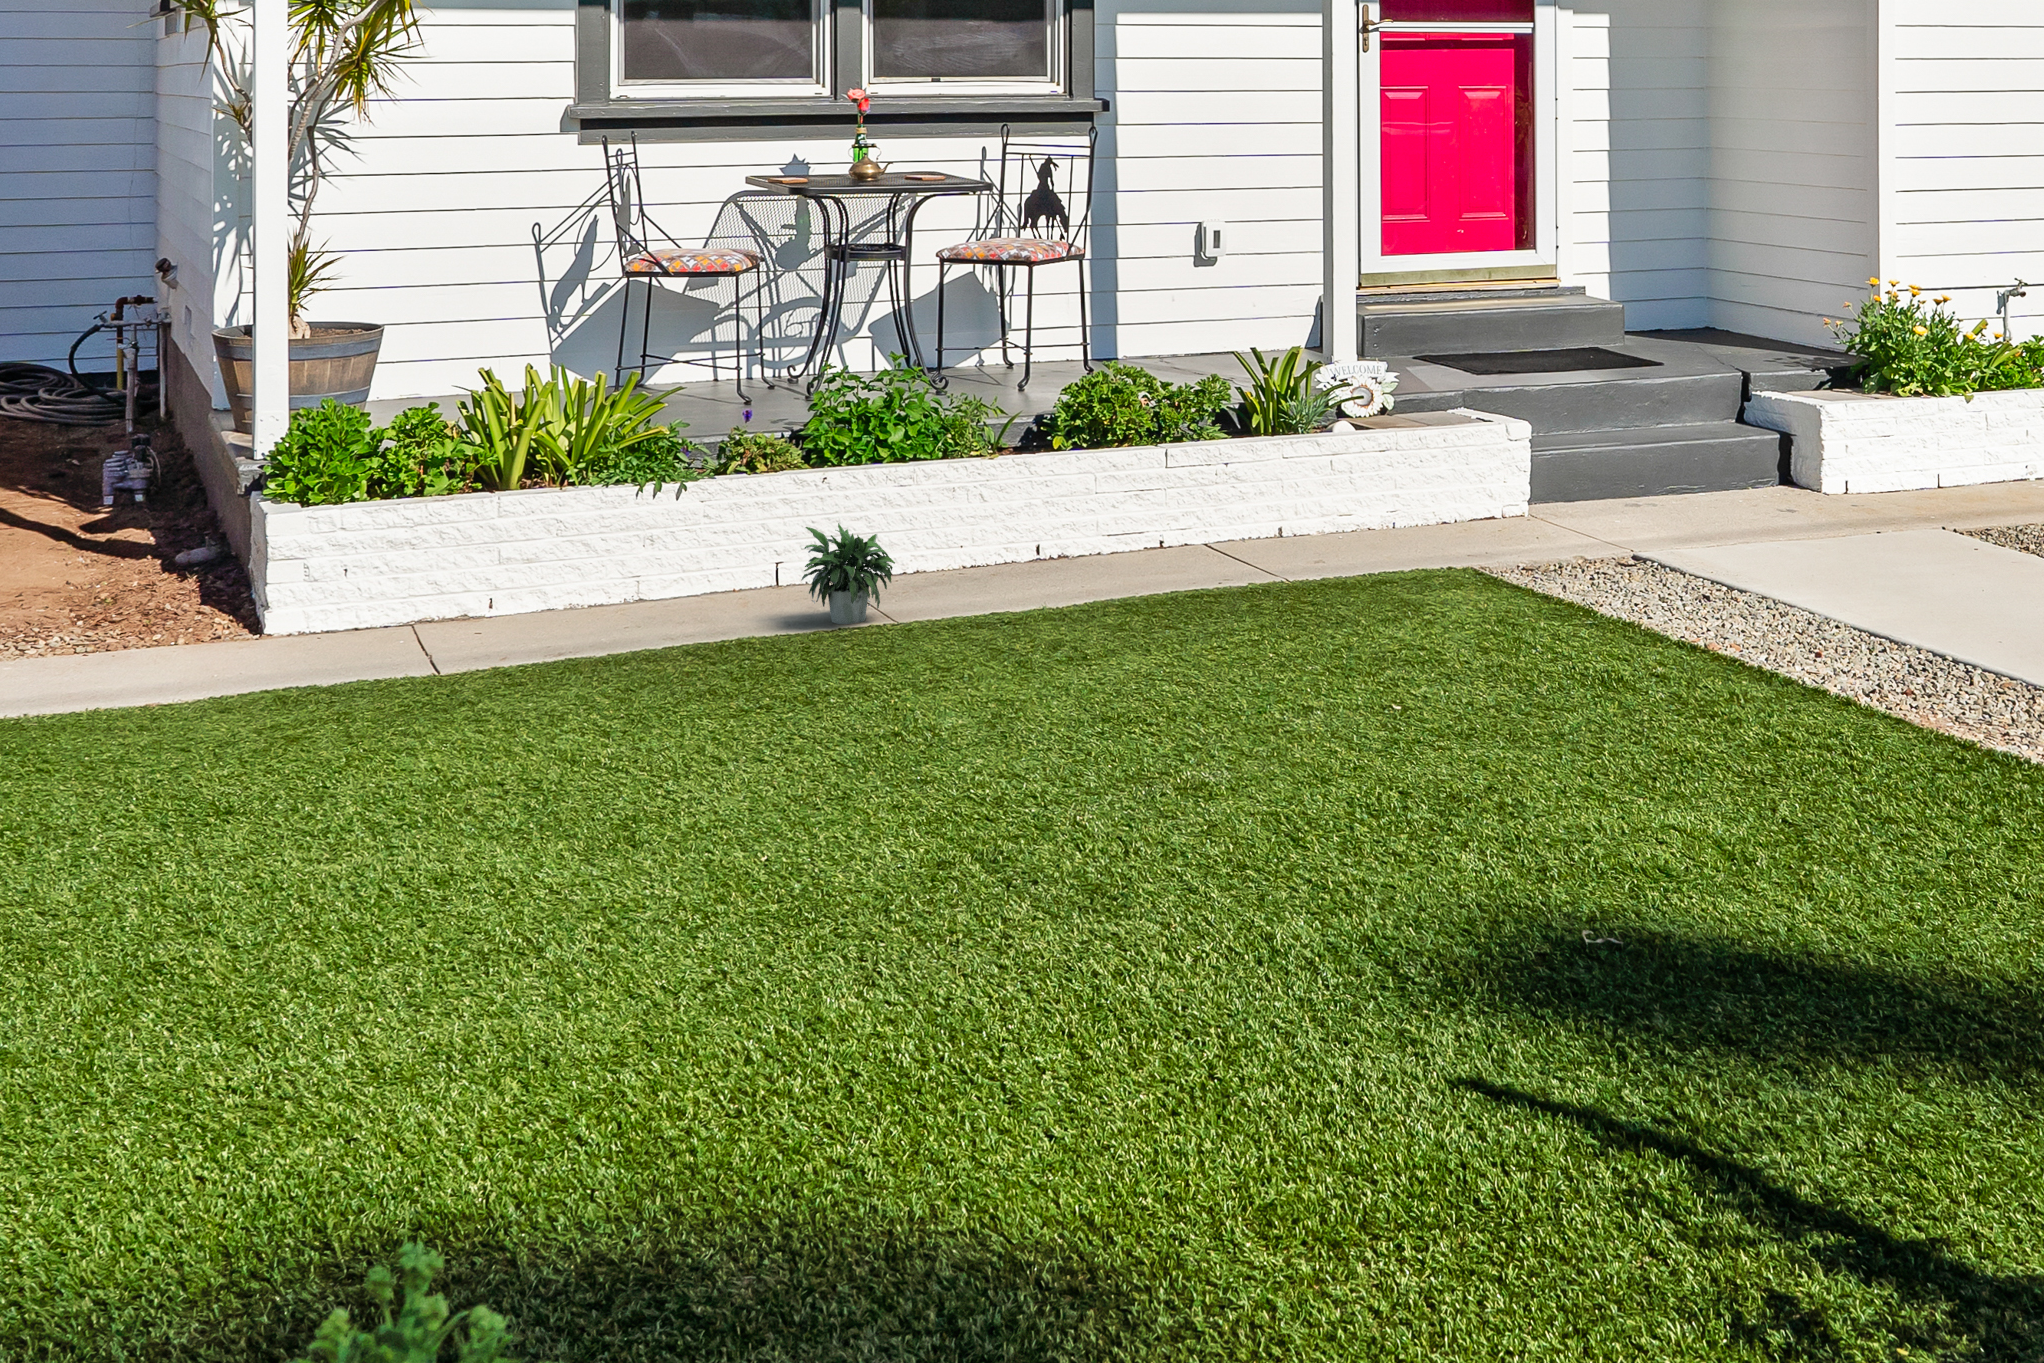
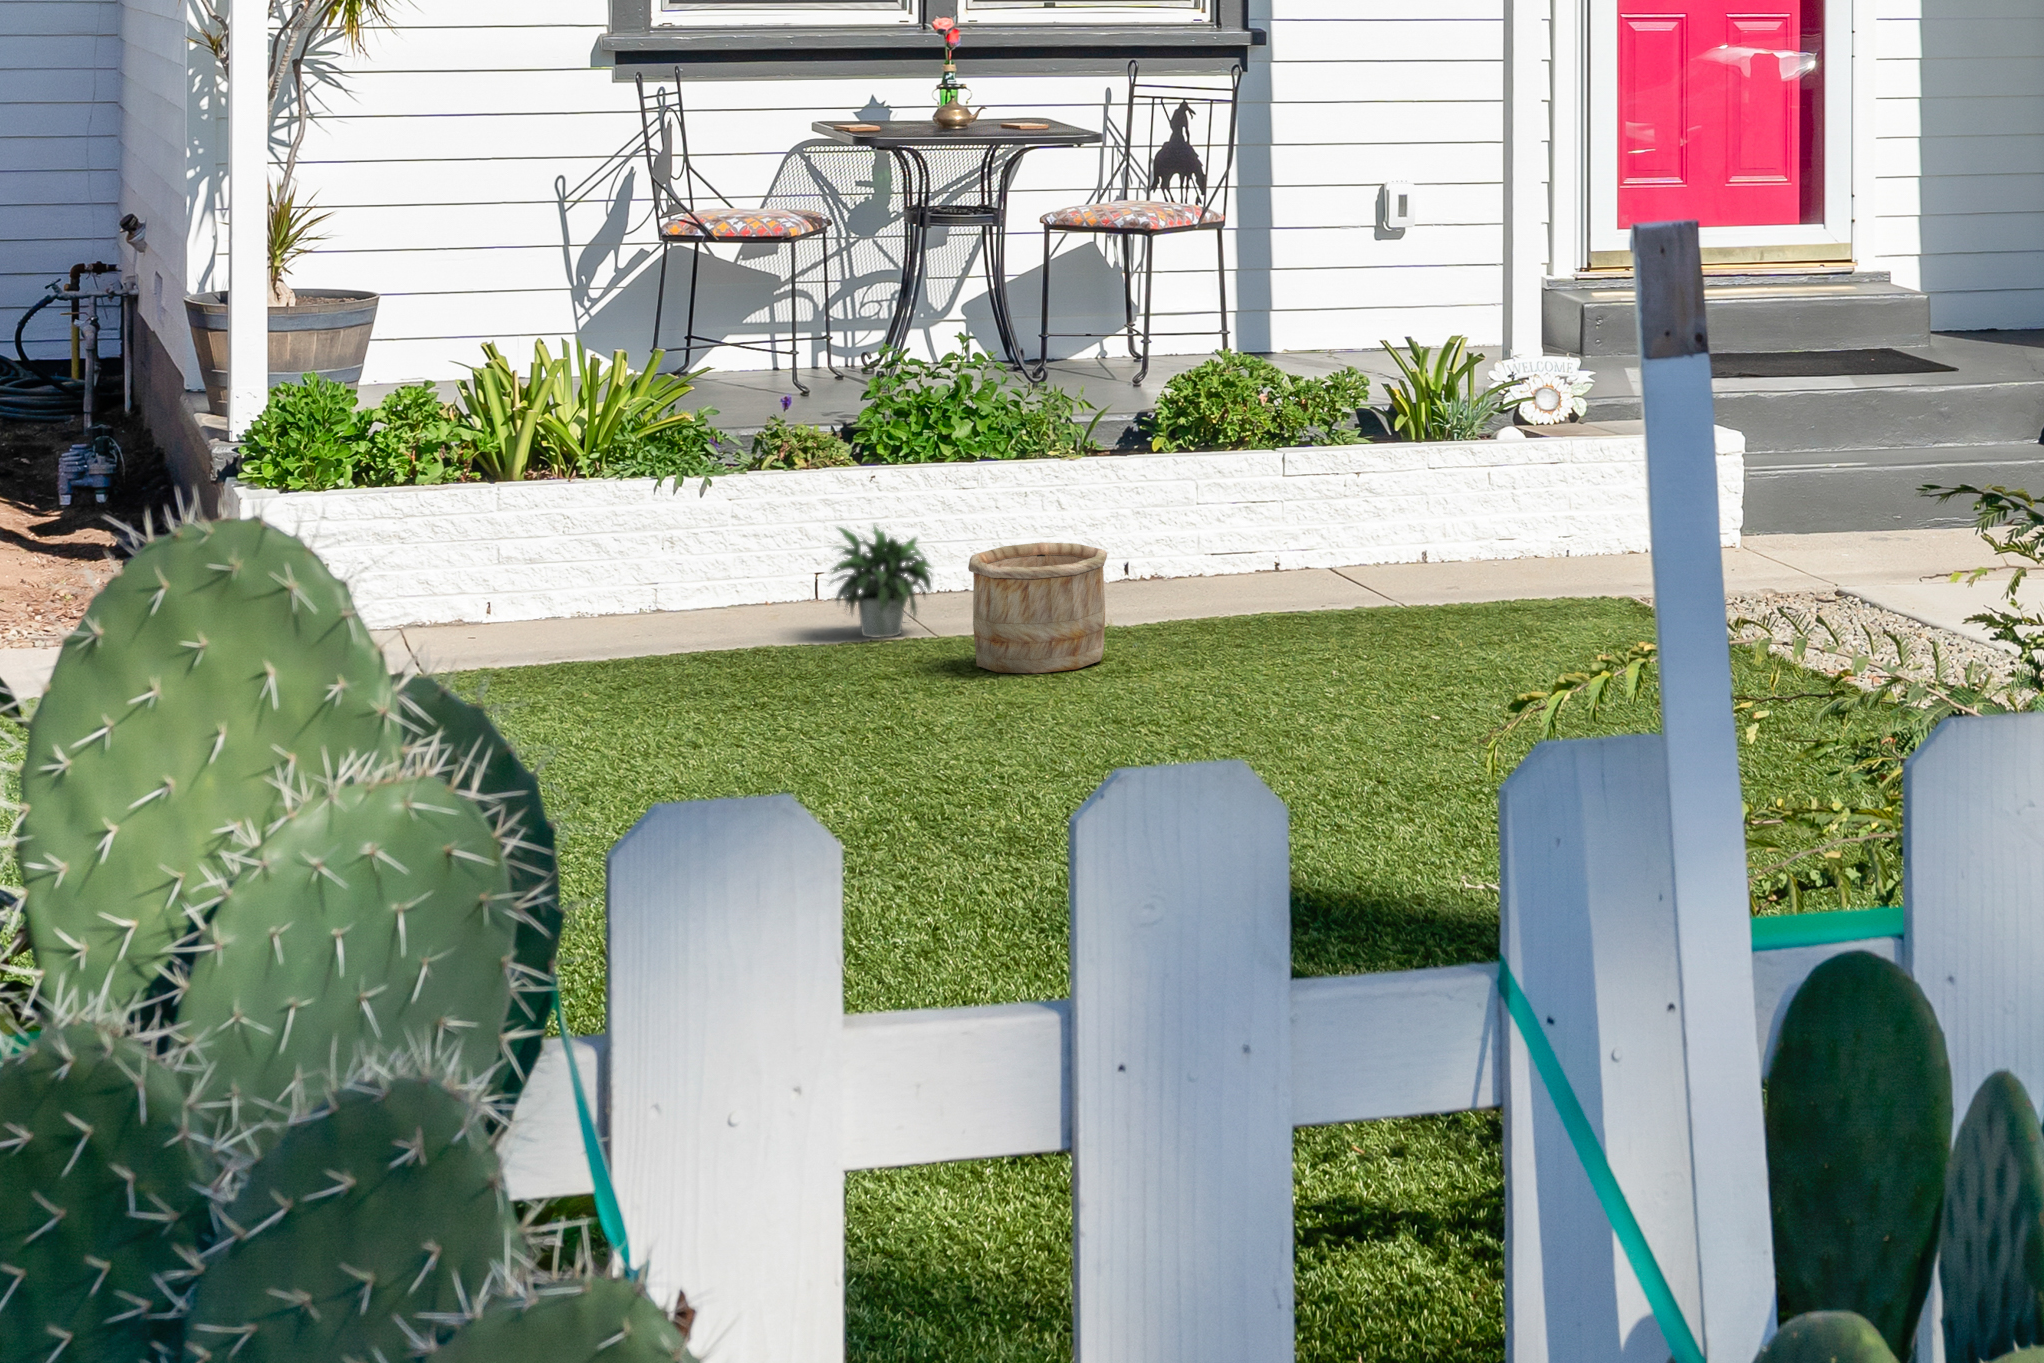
wooden bucket: none [939,542,1060,661] -> present [968,542,1107,673]

